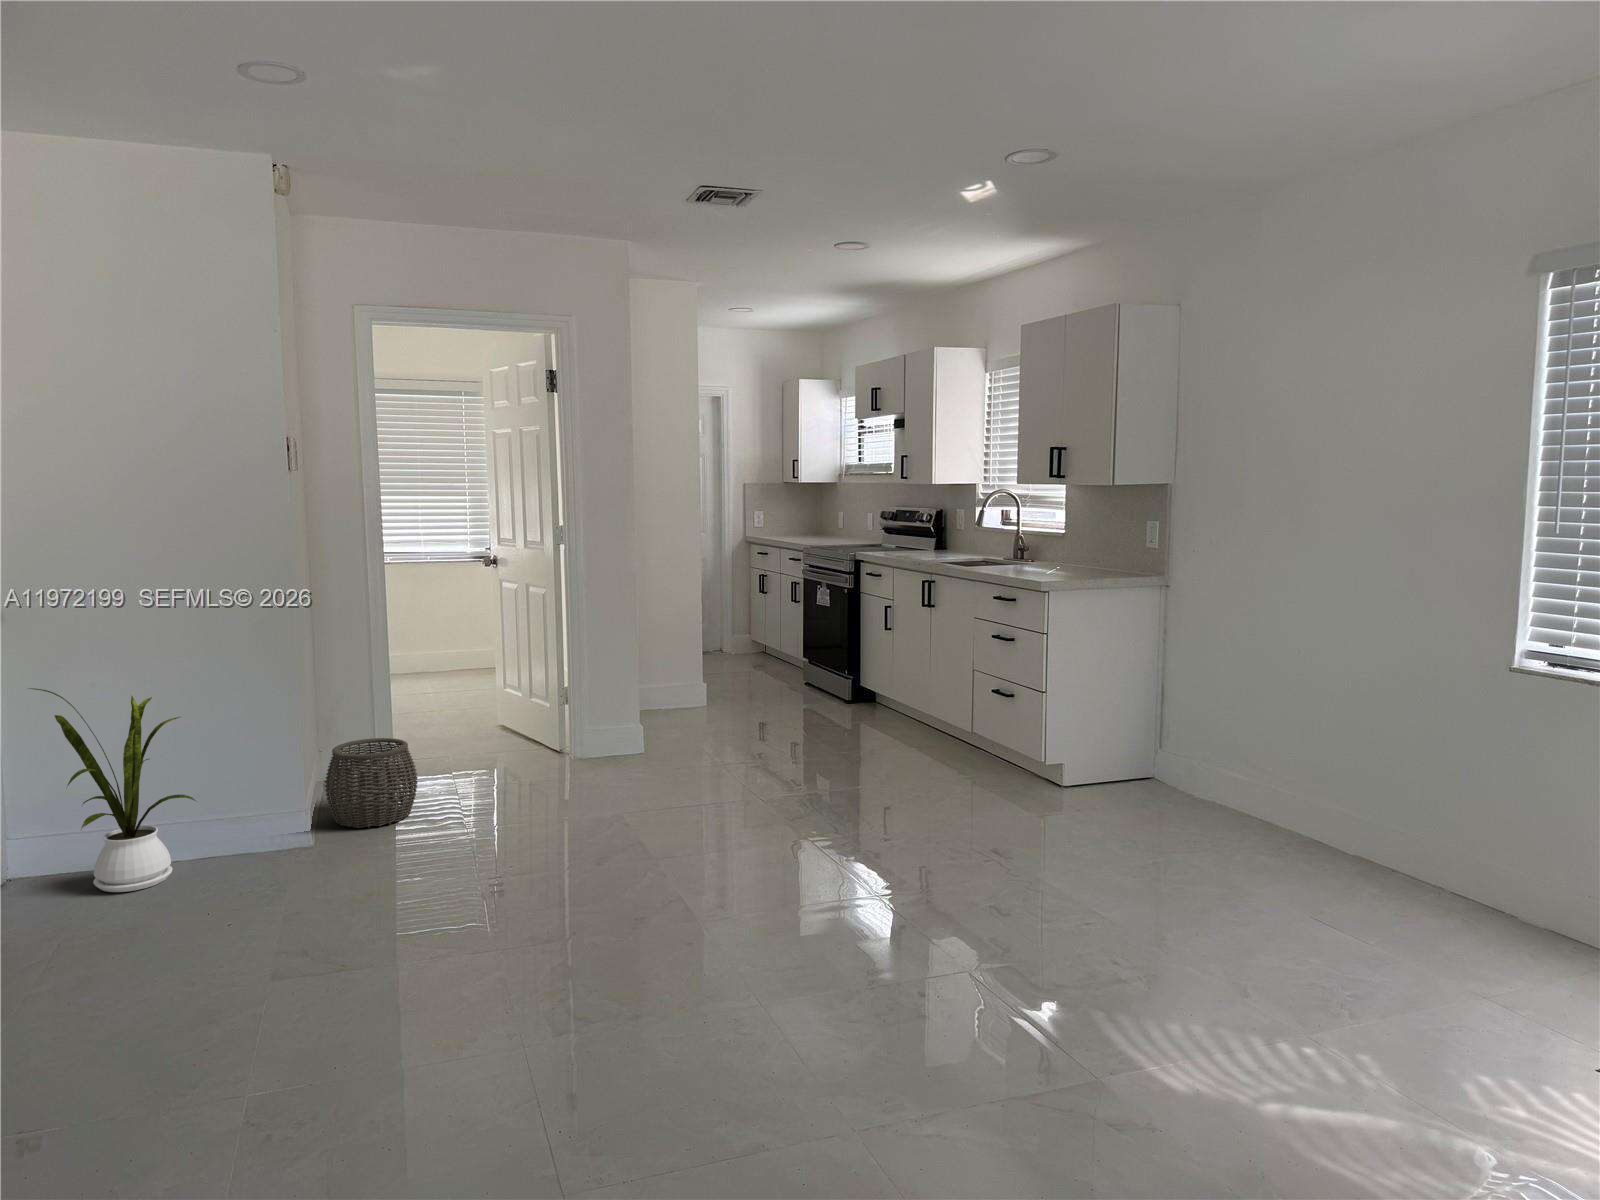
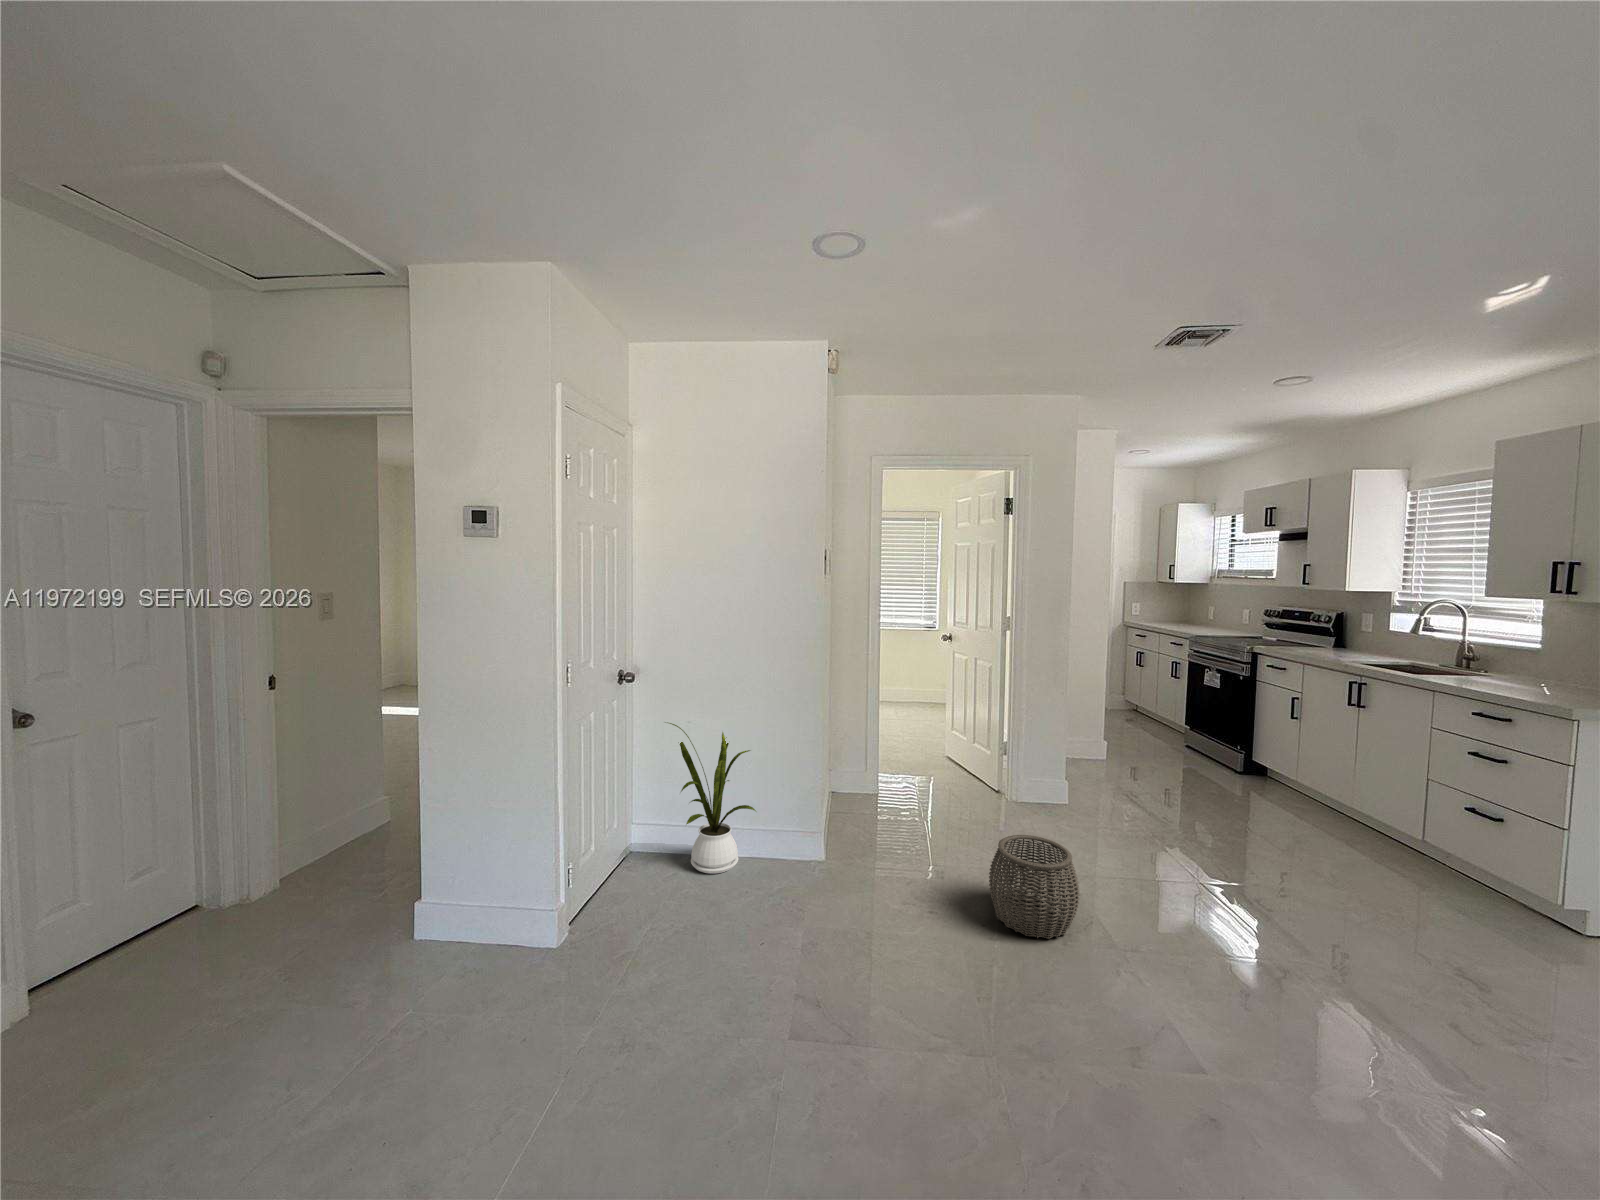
woven basket: present [325,738,418,828] -> present [989,835,1079,939]

